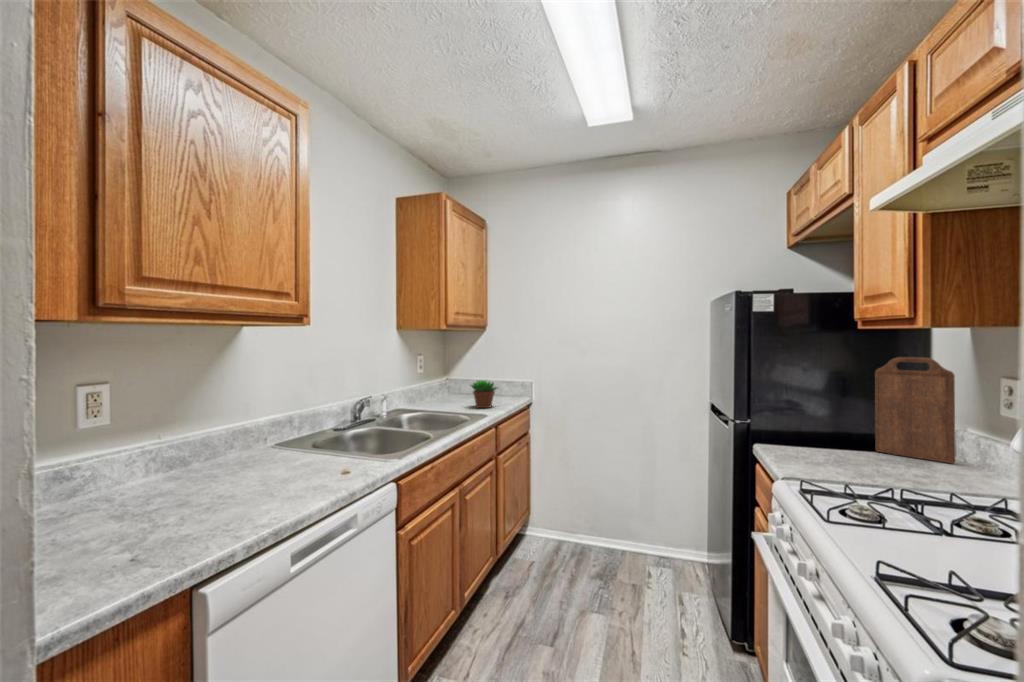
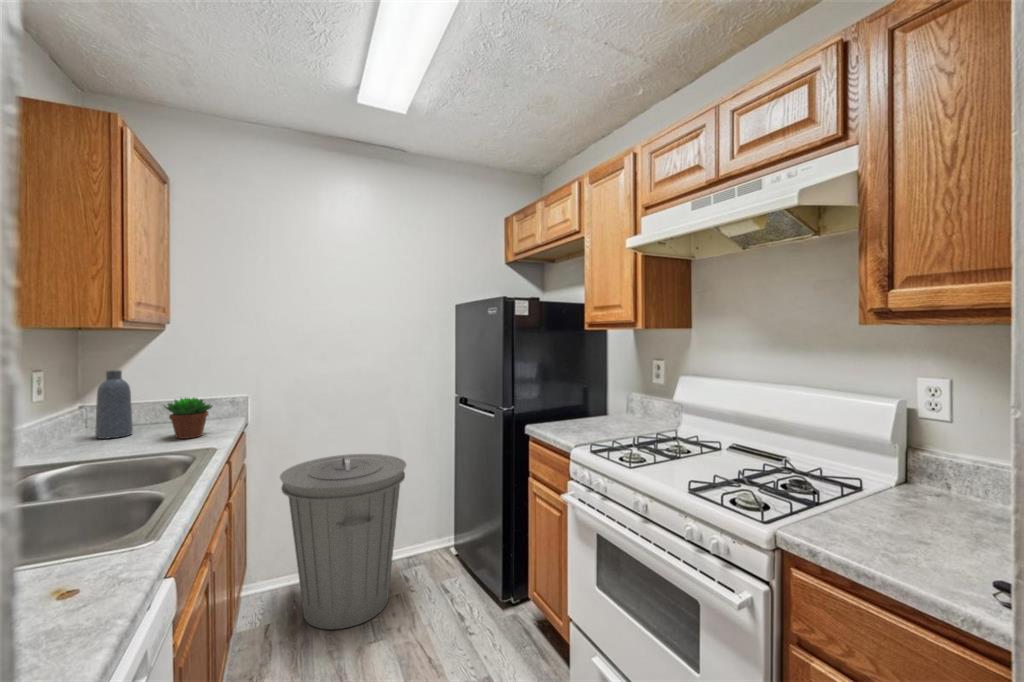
cutting board: present [875,357,955,463] -> none [592,352,633,421]
vase: none [444,360,463,403] -> present [95,370,133,439]
trash can: none [539,441,645,593] -> present [280,454,406,629]

